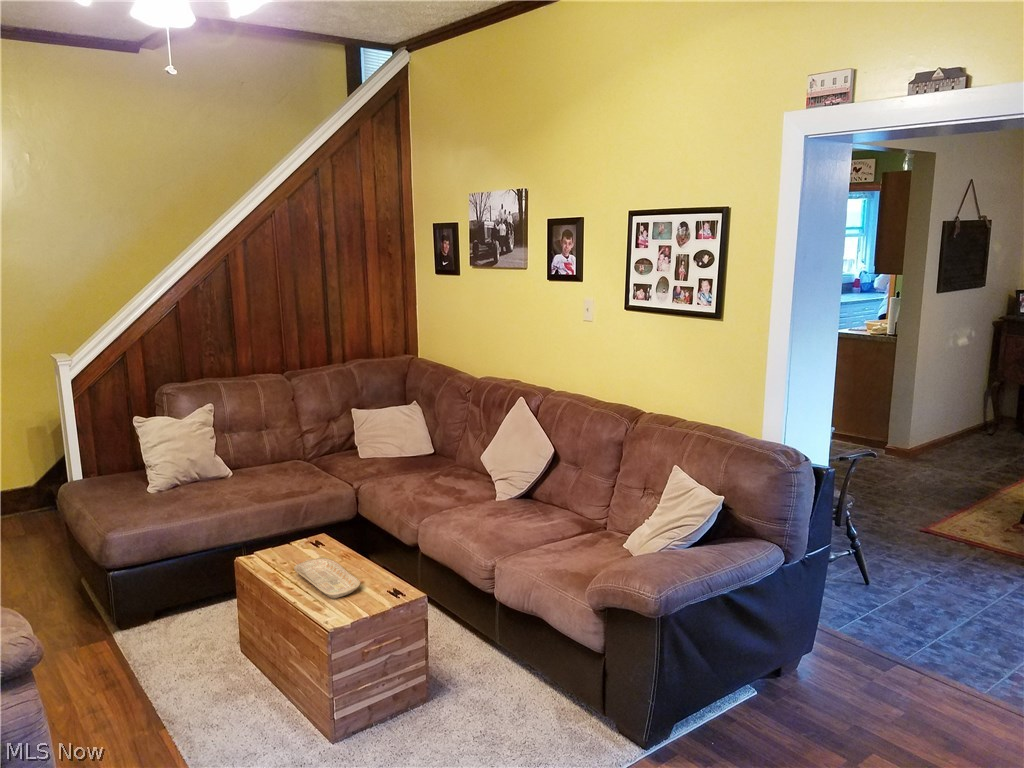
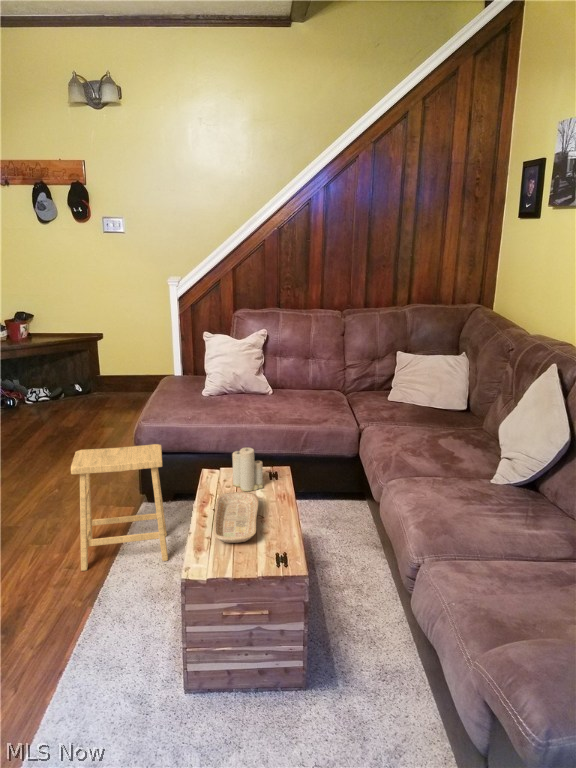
candle: none [283,516,318,562] -> present [232,447,263,491]
footstool: none [78,545,209,710] -> present [71,444,168,571]

